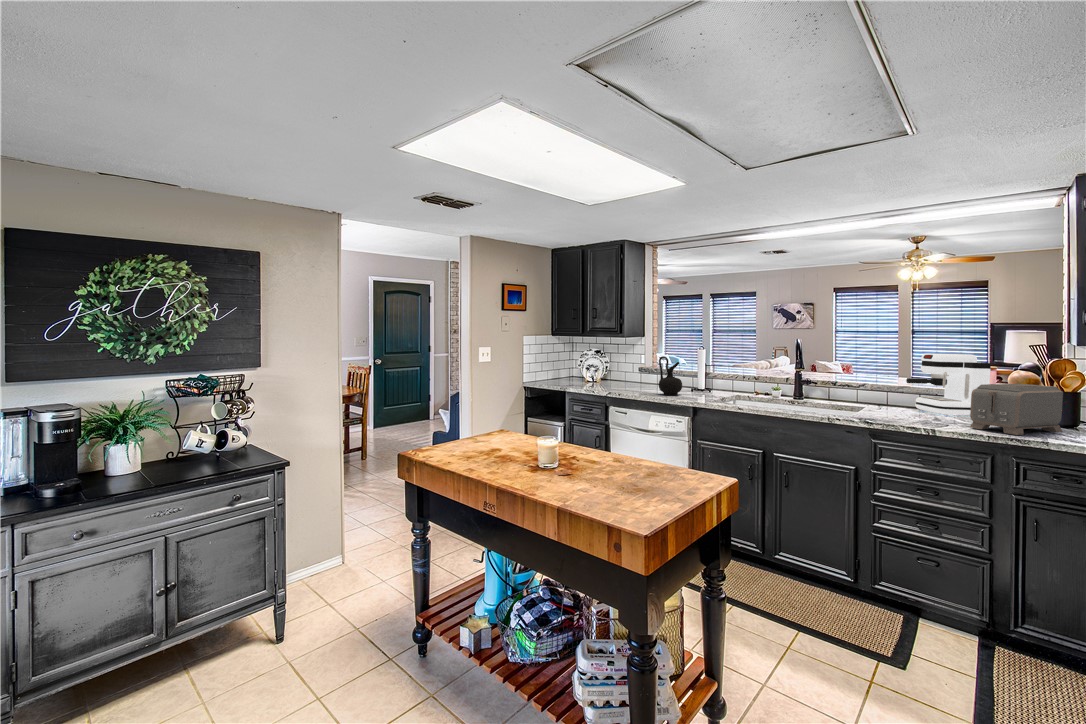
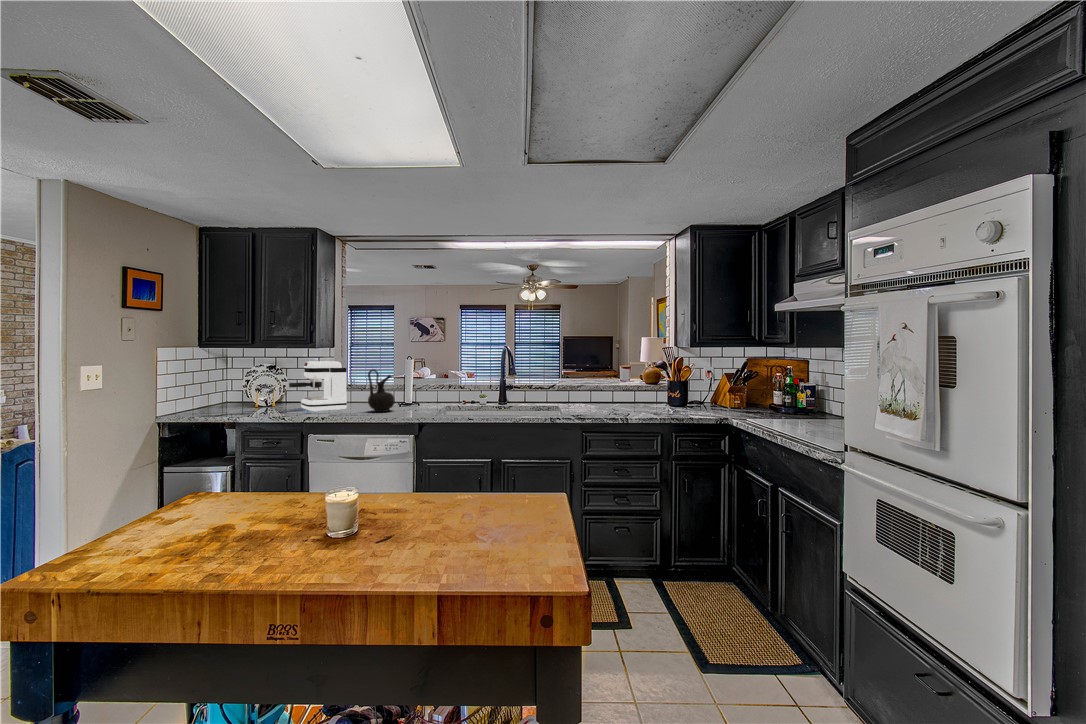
coffee maker: present [906,354,991,416] -> present [289,361,347,412]
toaster: present [970,384,1063,435] -> none [647,379,689,416]

